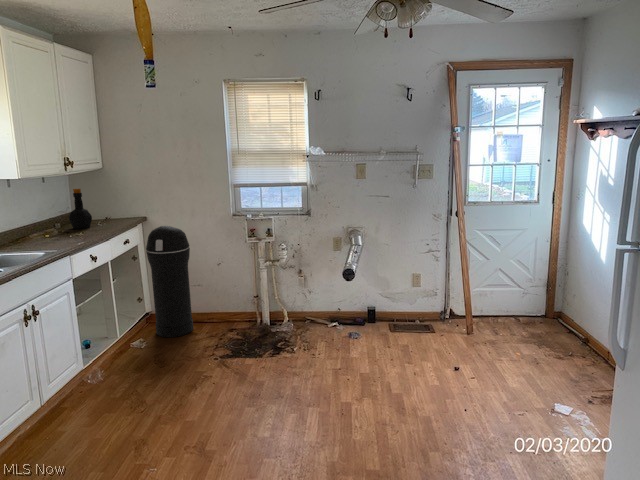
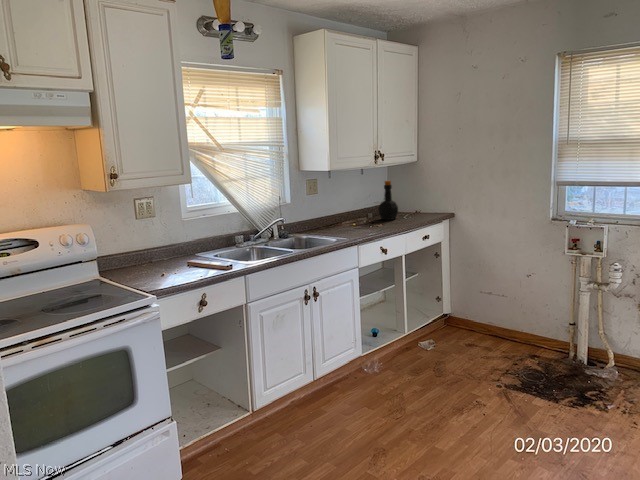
trash can: present [146,226,193,337] -> none [446,224,494,348]

